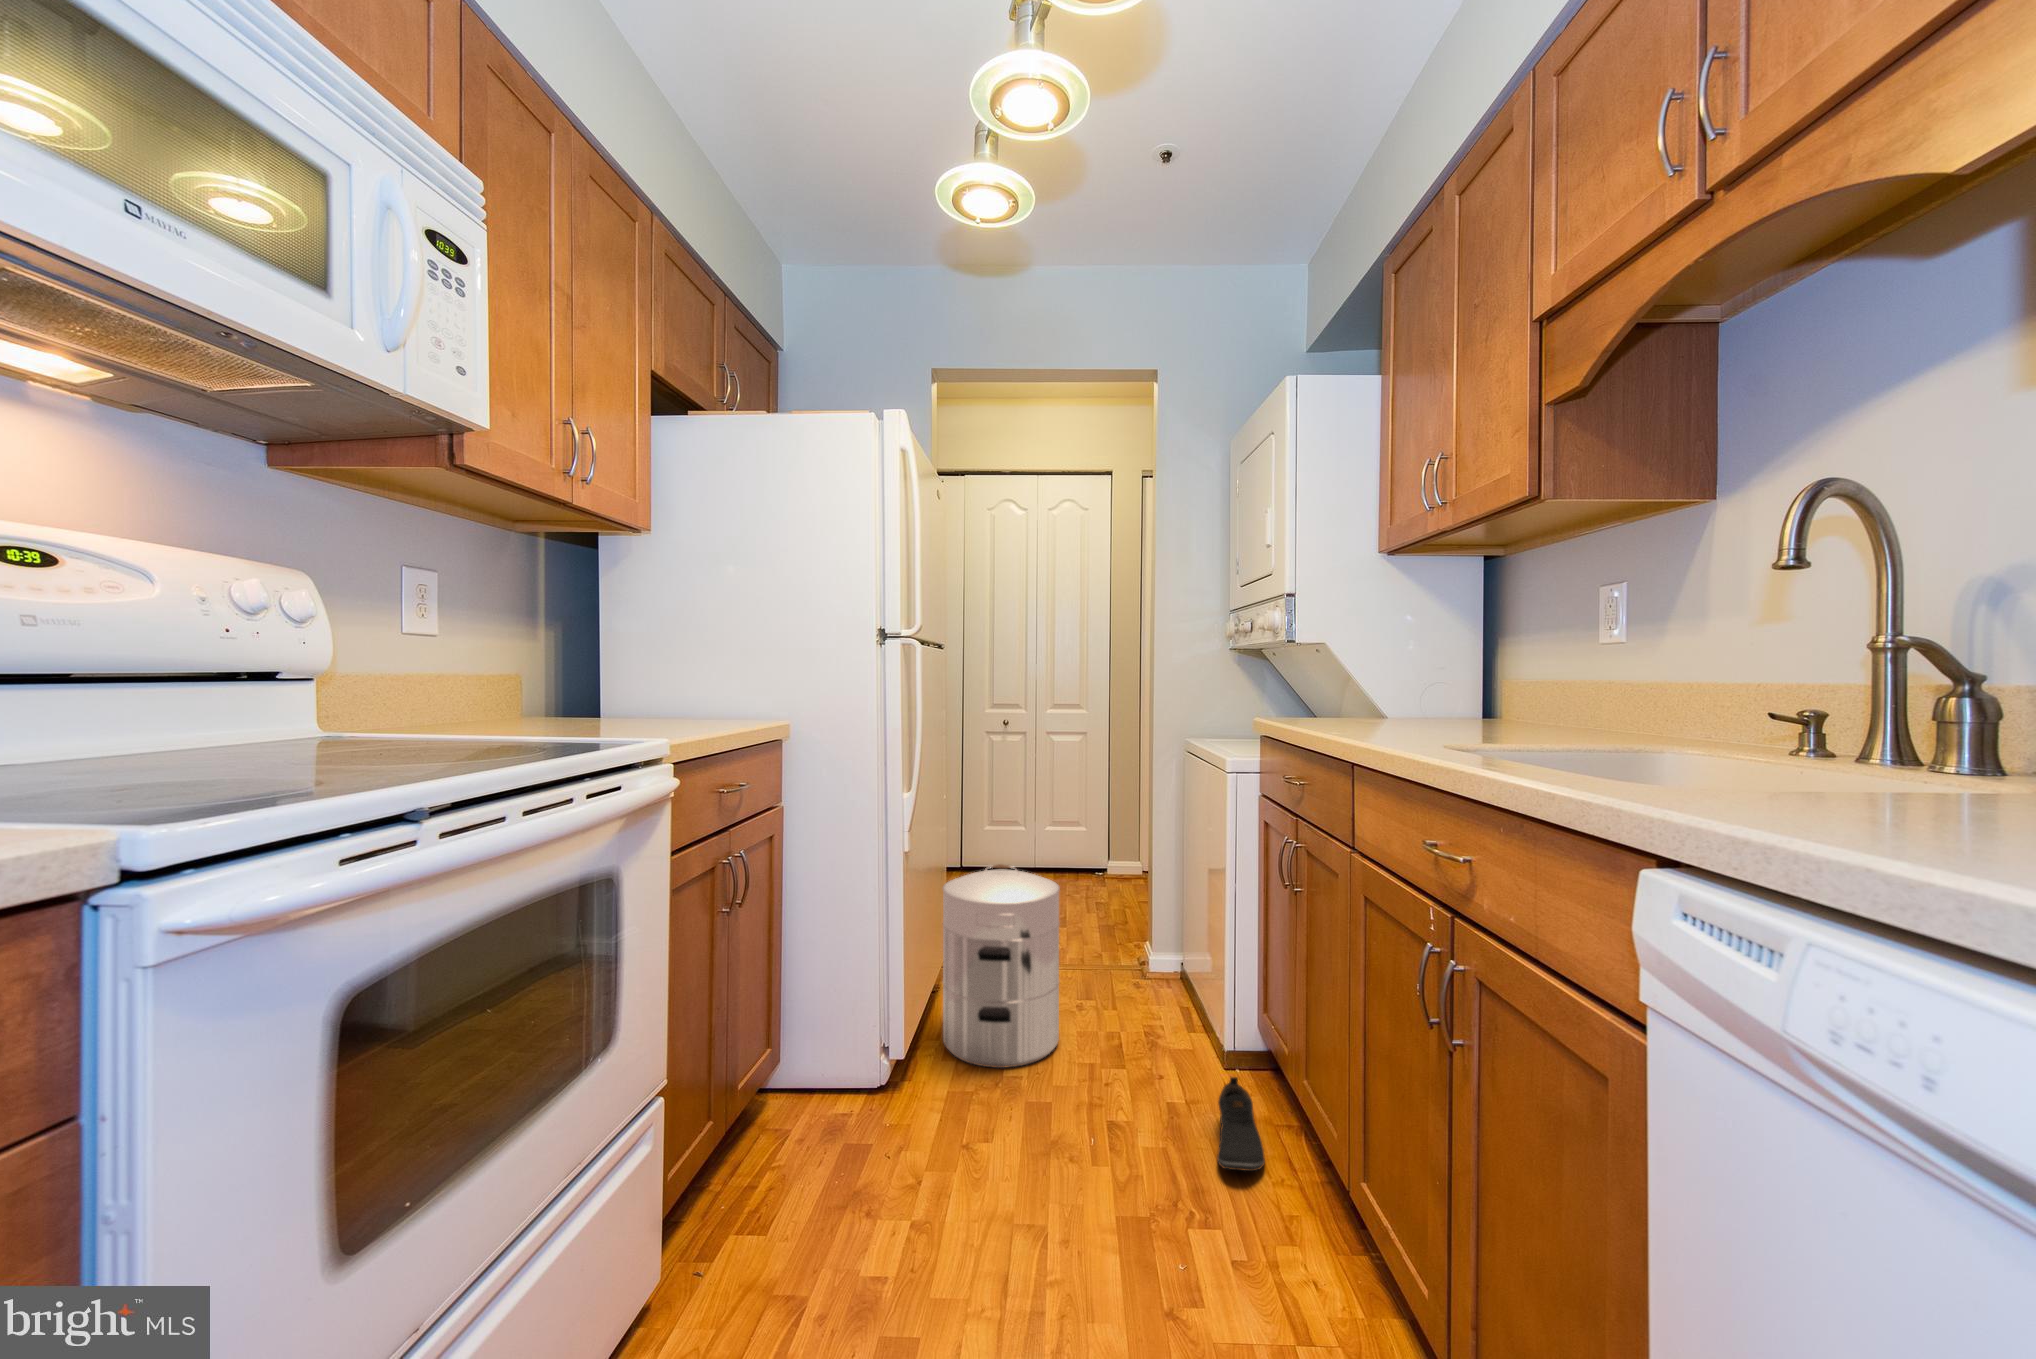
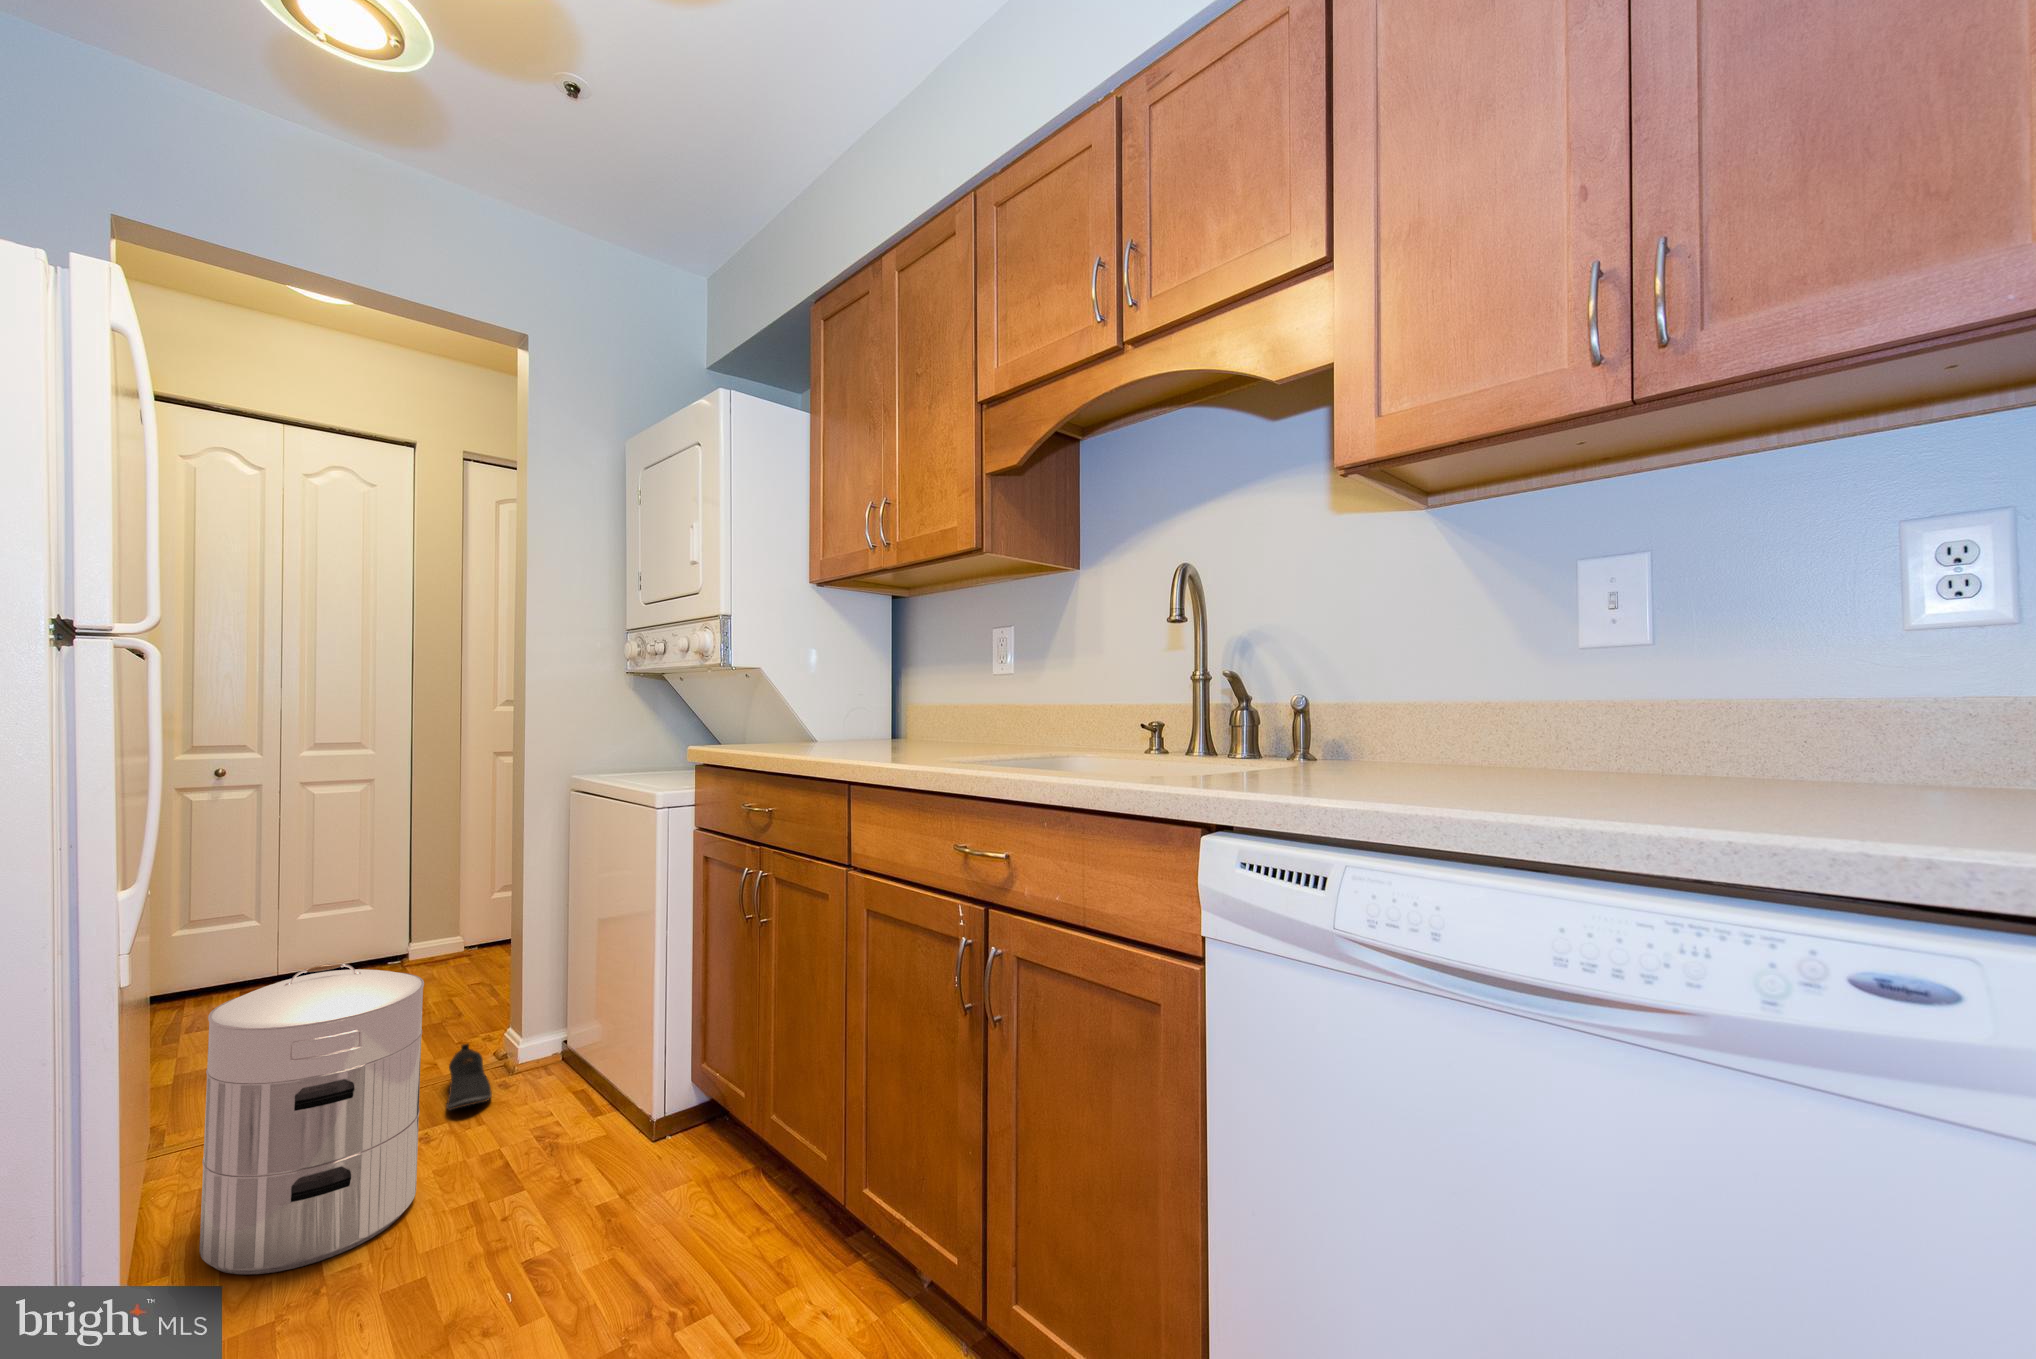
shoe: present [1217,1077,1265,1171] -> present [446,1044,492,1110]

